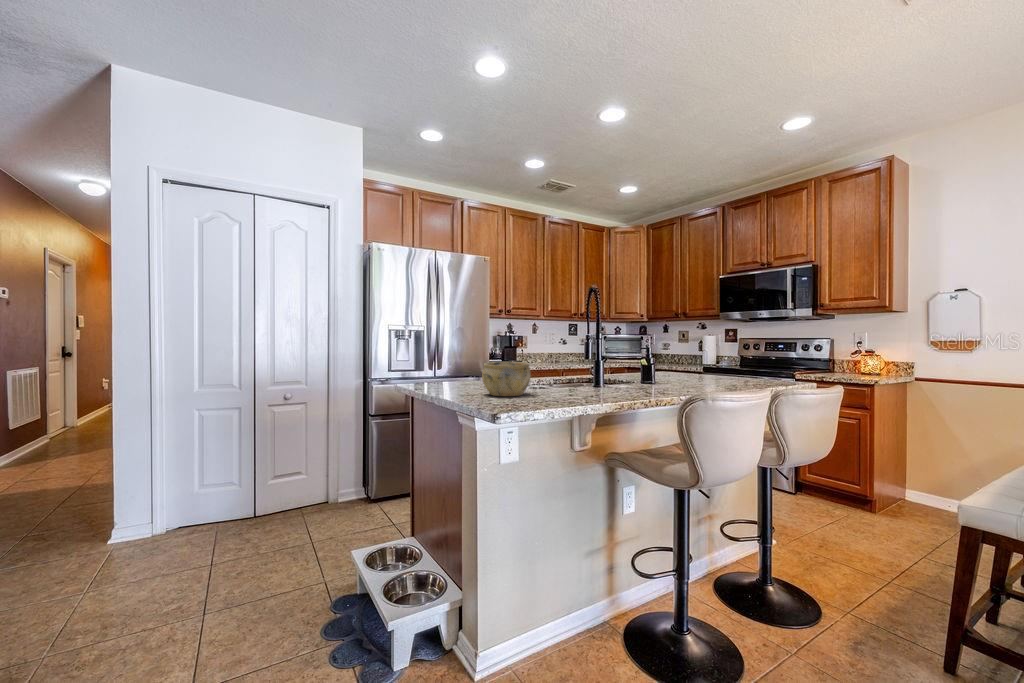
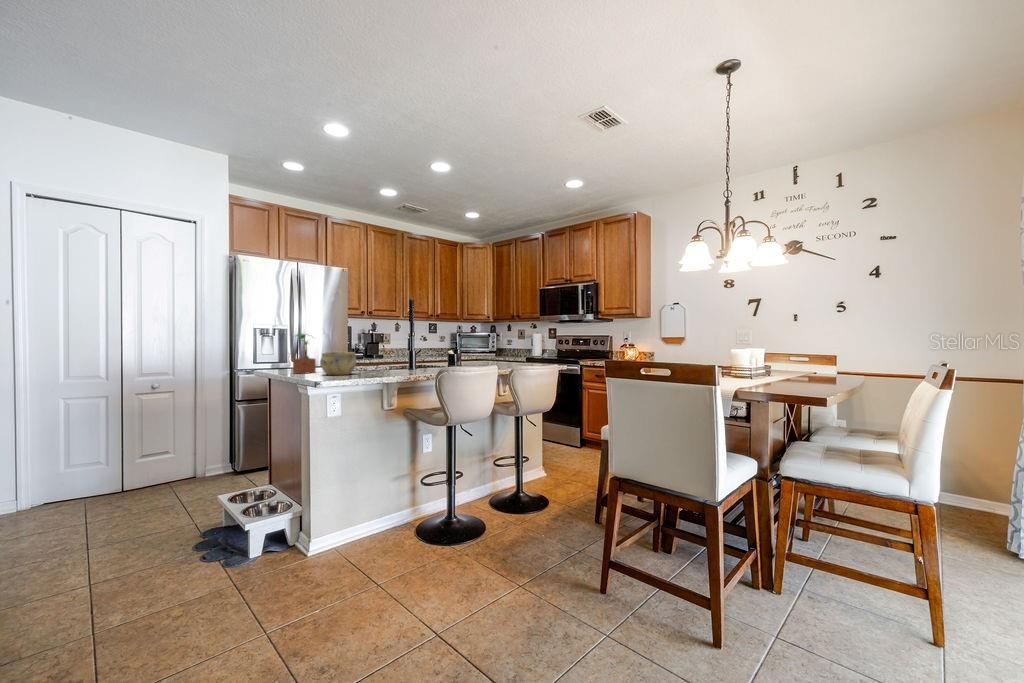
potted plant: none [441,336,471,391] -> present [293,334,316,374]

